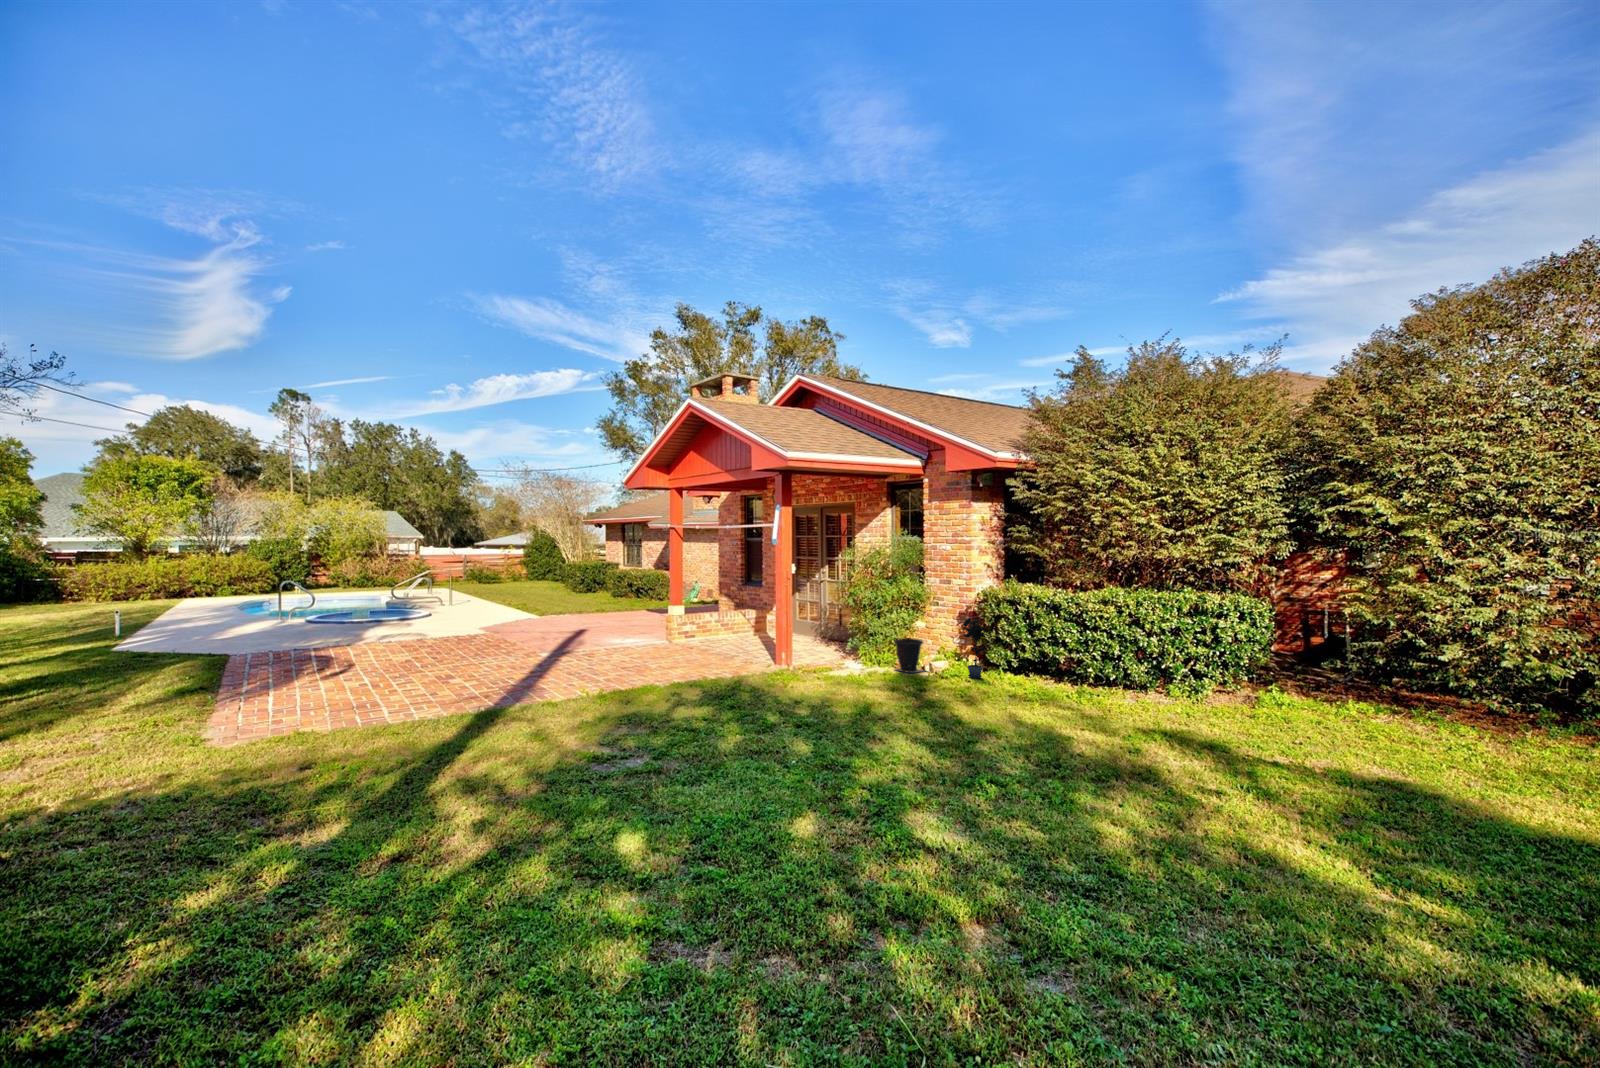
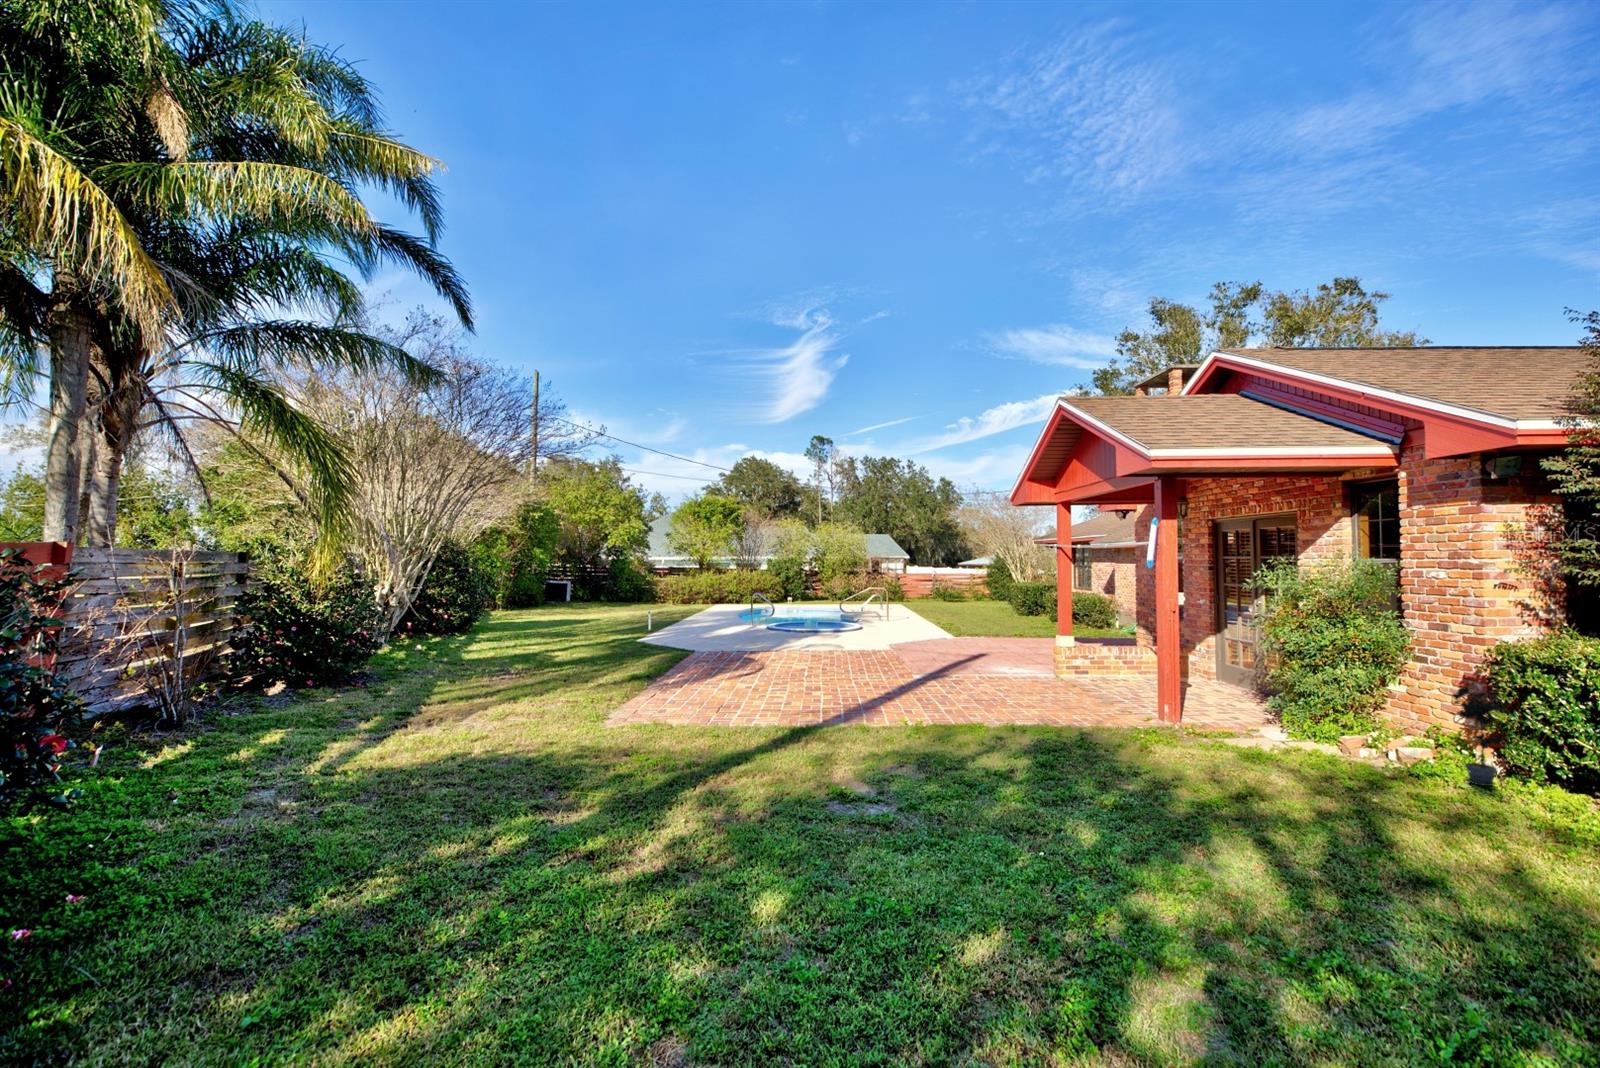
bucket: present [894,638,923,673] -> none [1333,706,1395,760]

